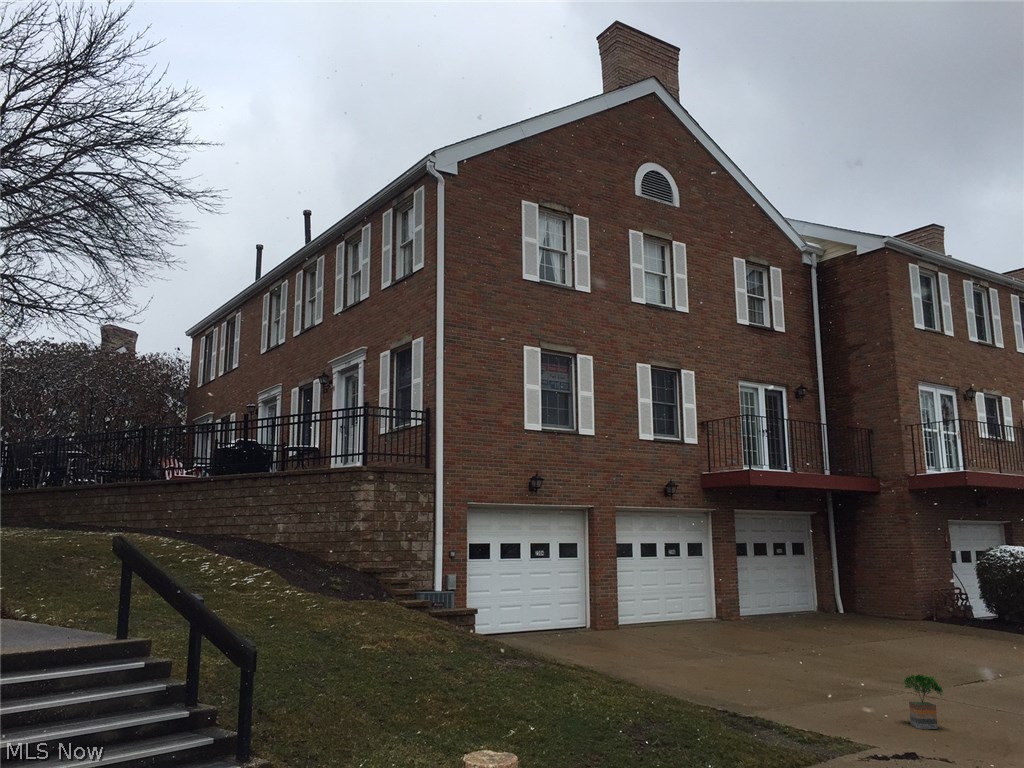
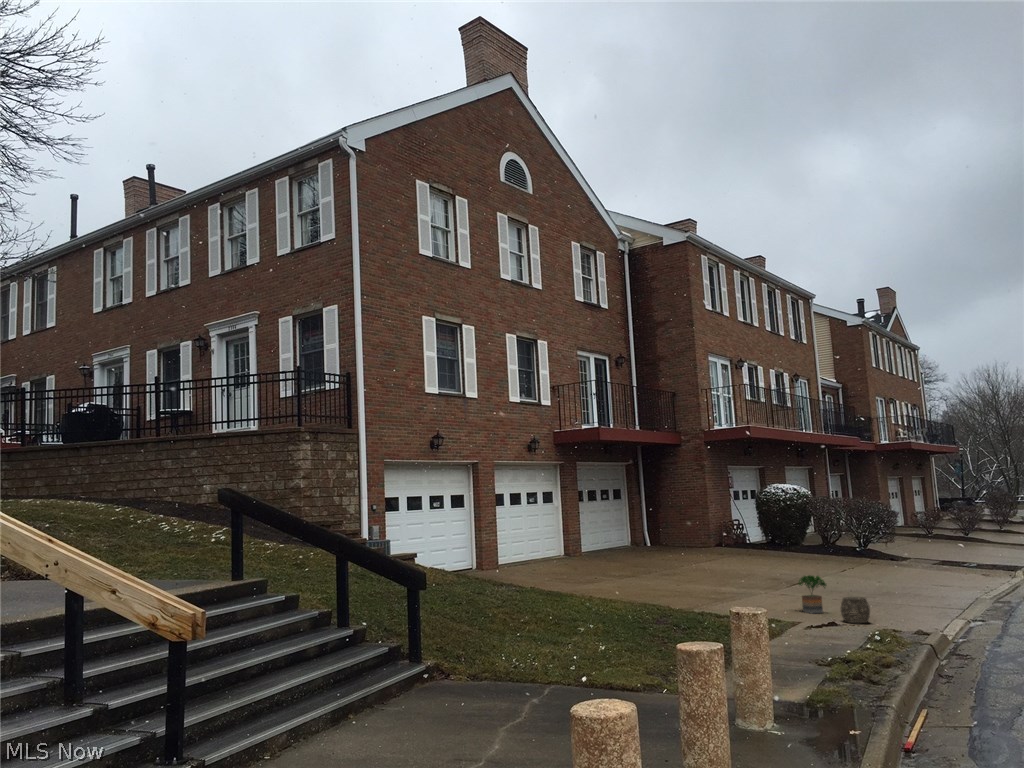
woven basket: none [945,711,990,753] -> present [840,597,870,623]

